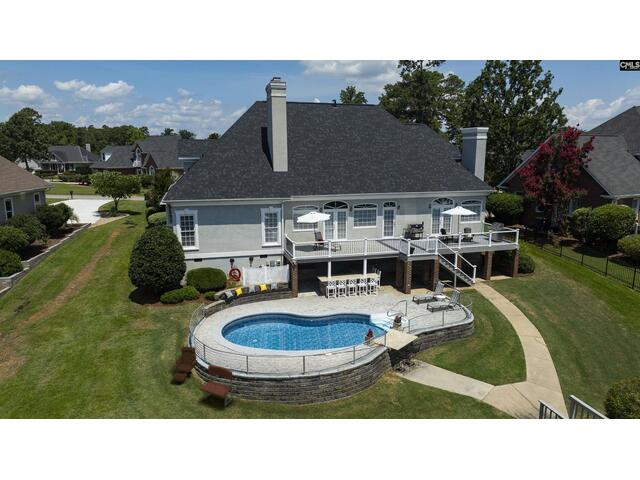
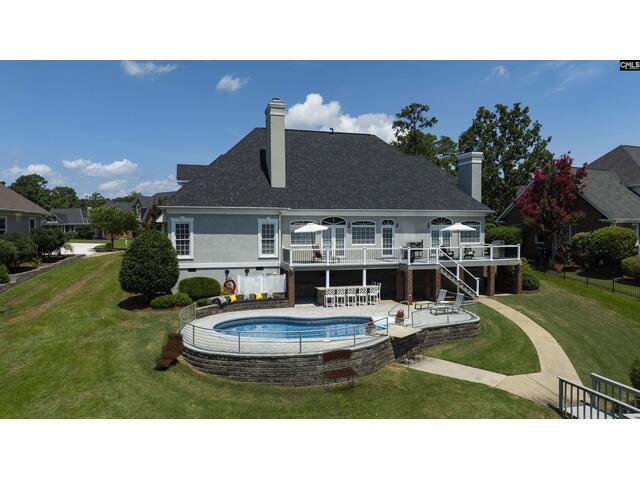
bench: present [200,365,233,406] -> present [322,349,358,391]

